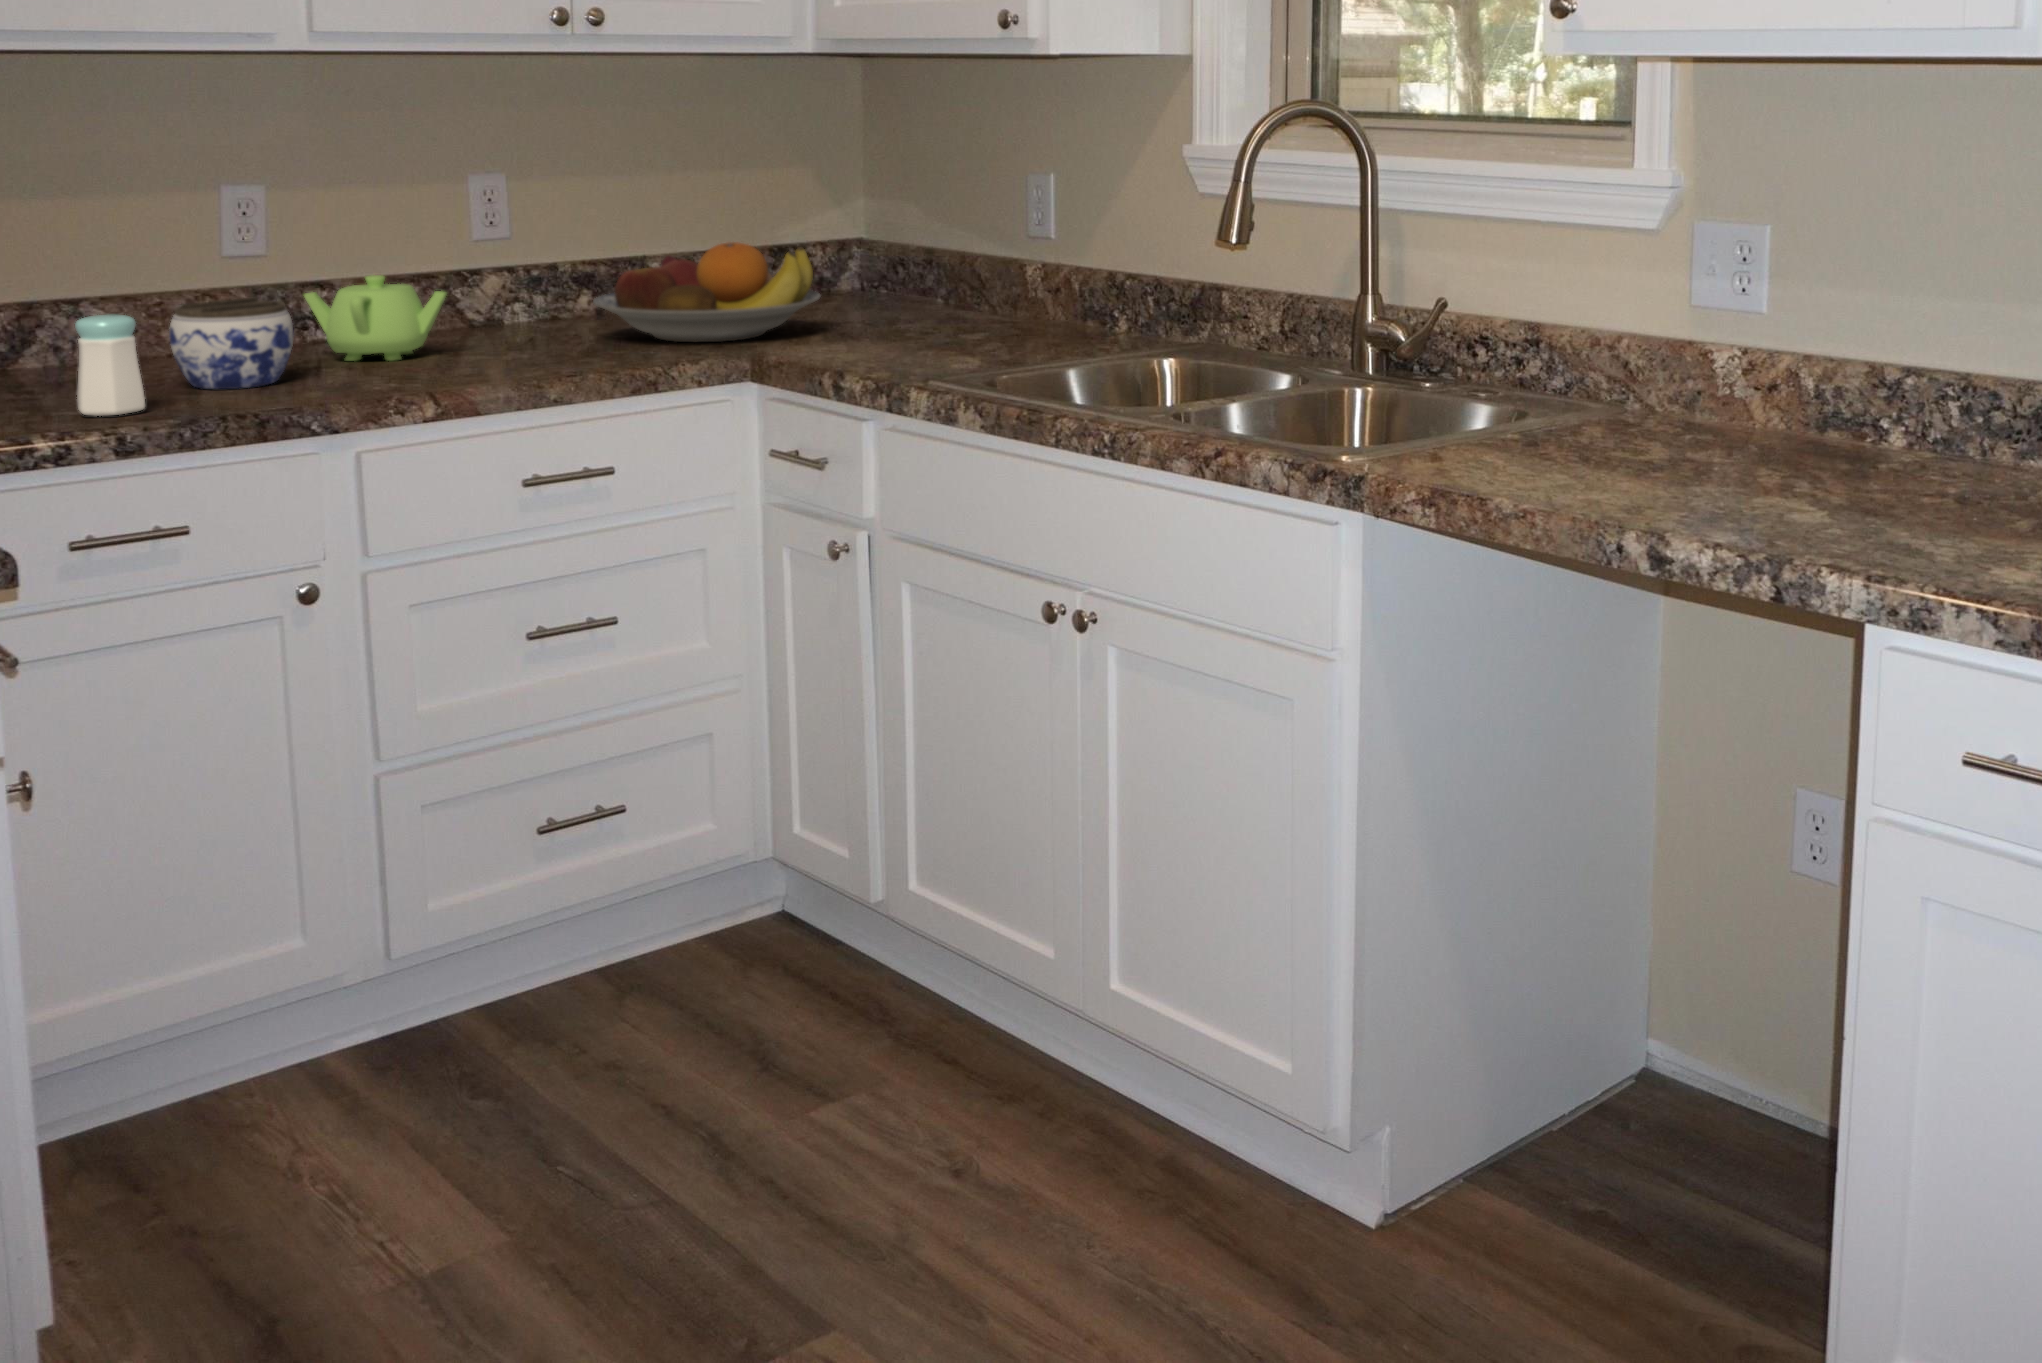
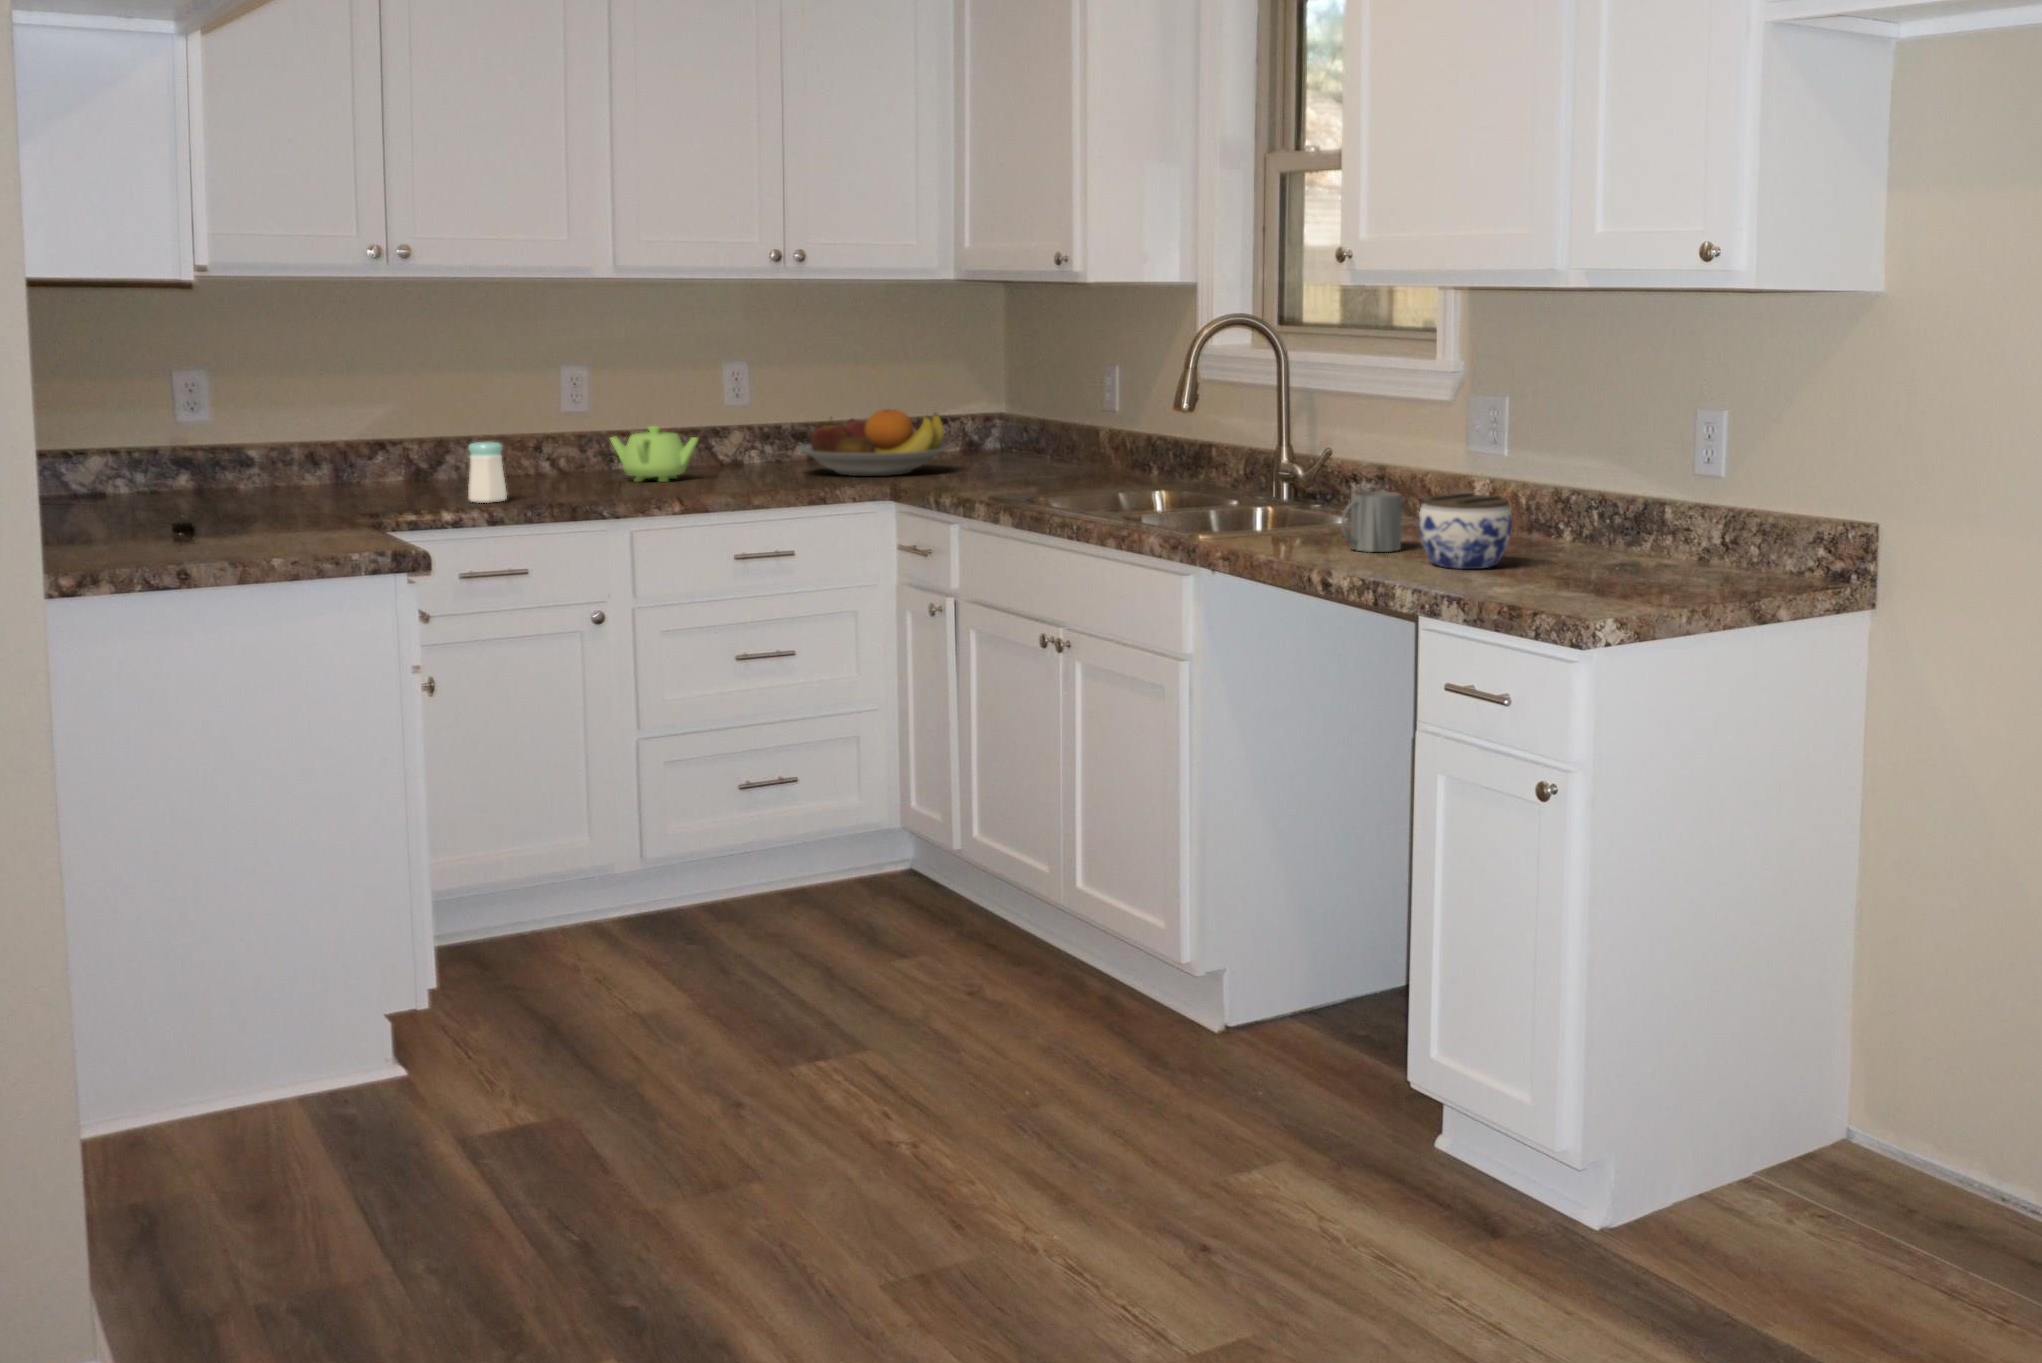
jar: present [169,298,294,389] -> present [1418,493,1512,569]
mug: none [1612,383,1698,485] -> present [1341,491,1402,552]

